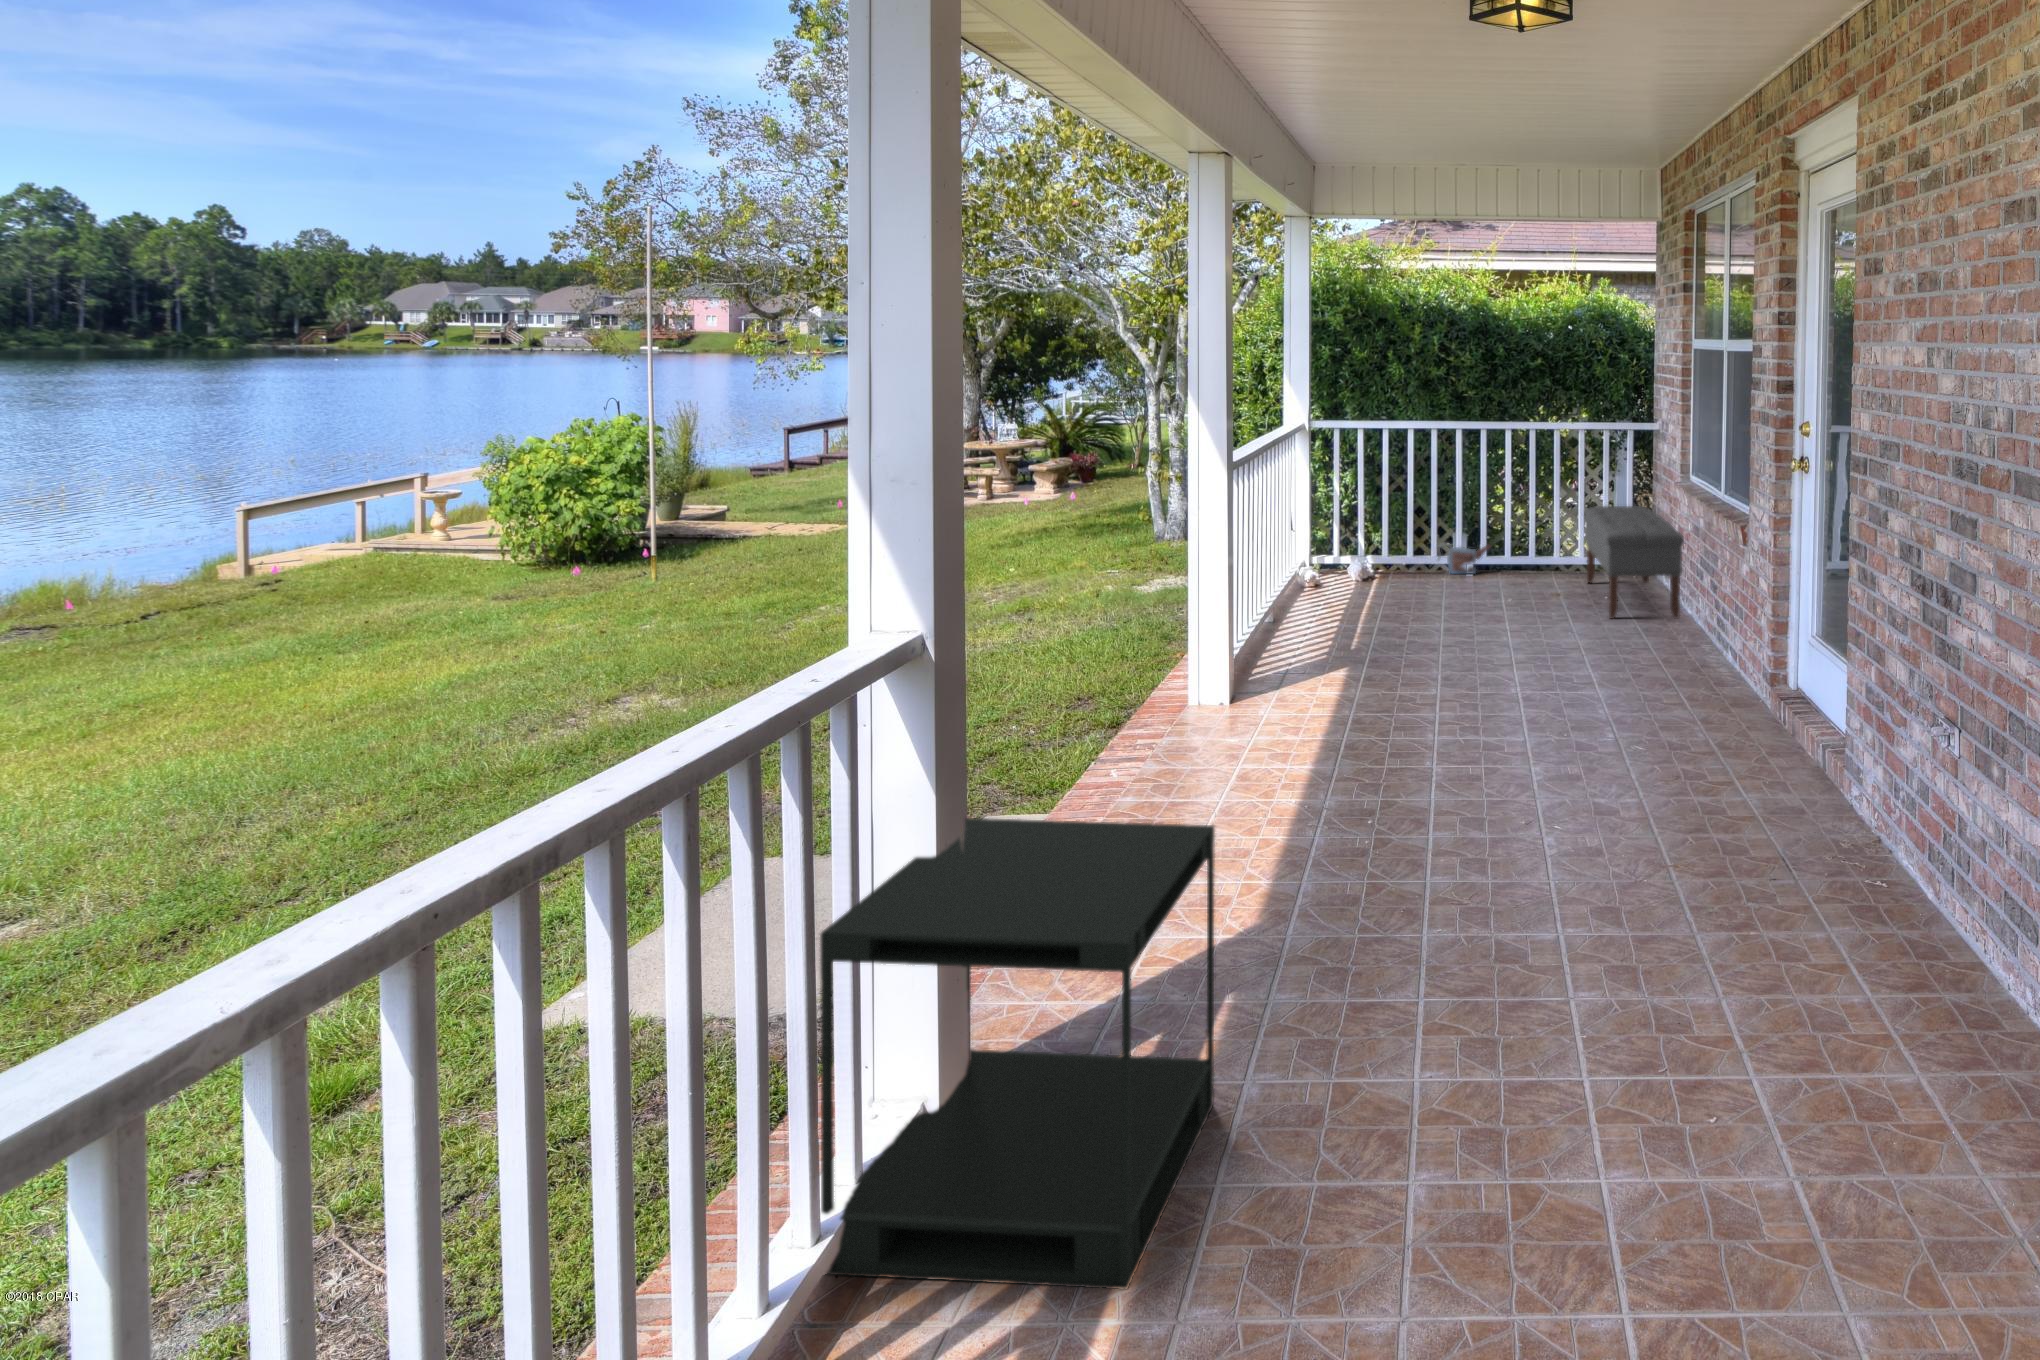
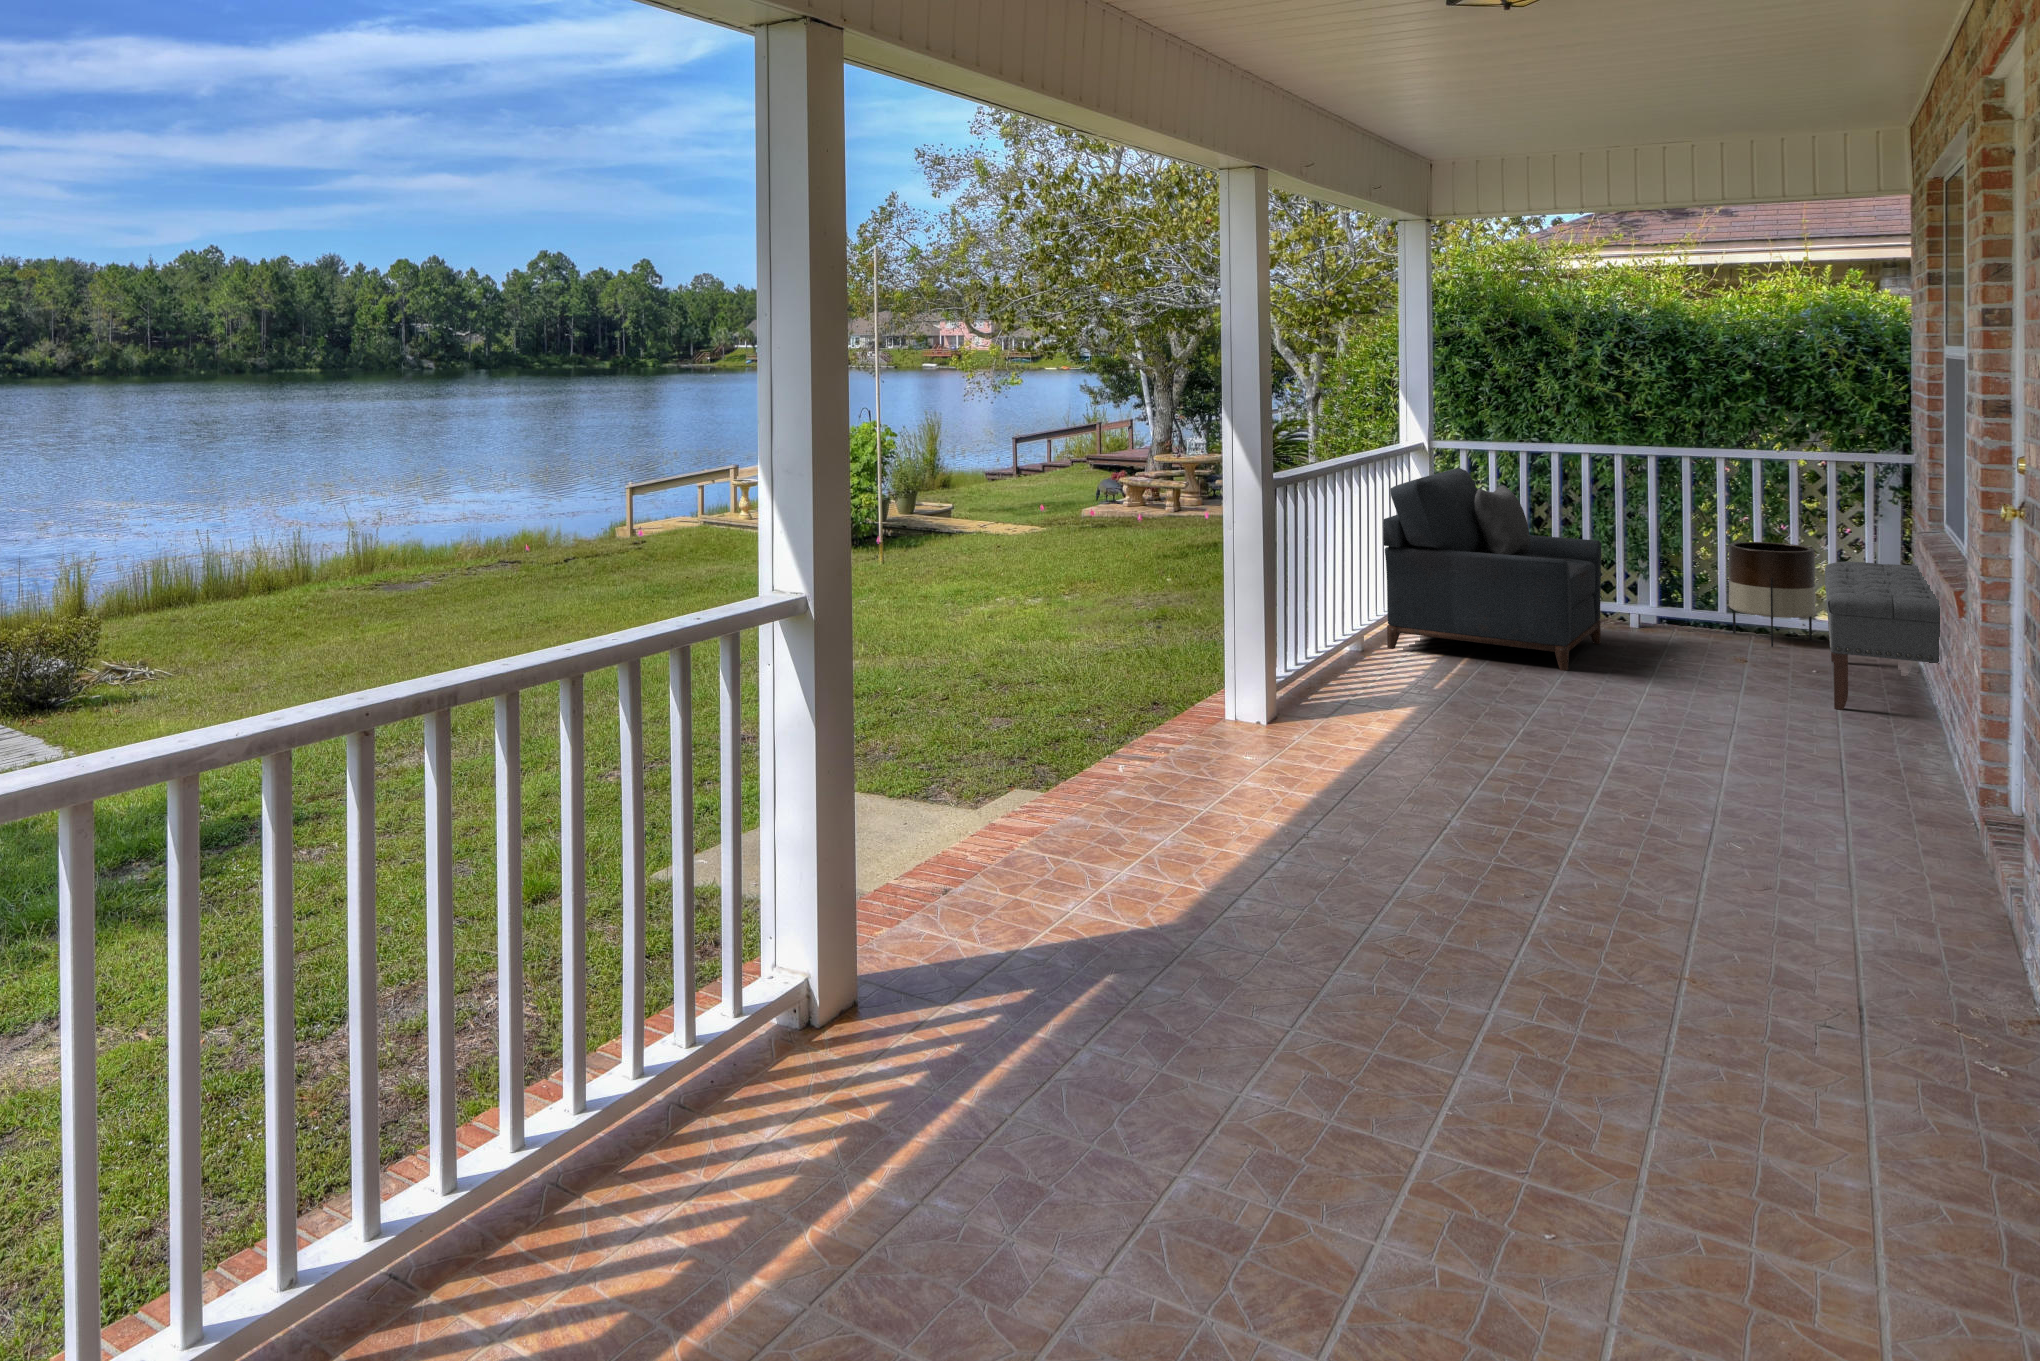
armchair: none [1283,444,1439,615] -> present [1383,468,1601,671]
planter: none [1517,495,1571,577] -> present [1729,542,1816,647]
watering can: present [1438,543,1490,574] -> none [1610,591,1691,633]
side table: present [820,818,1215,1289] -> none [709,759,1041,1163]

